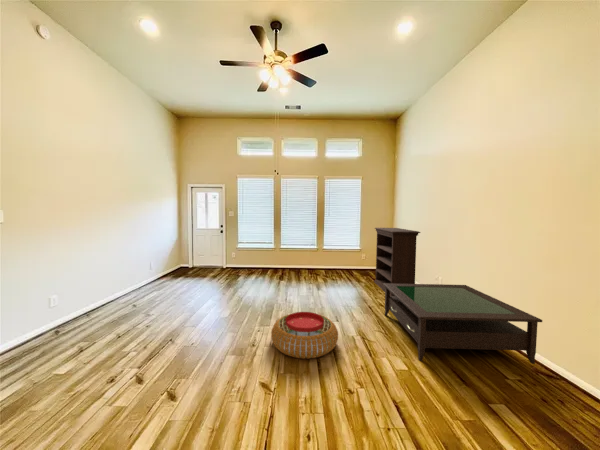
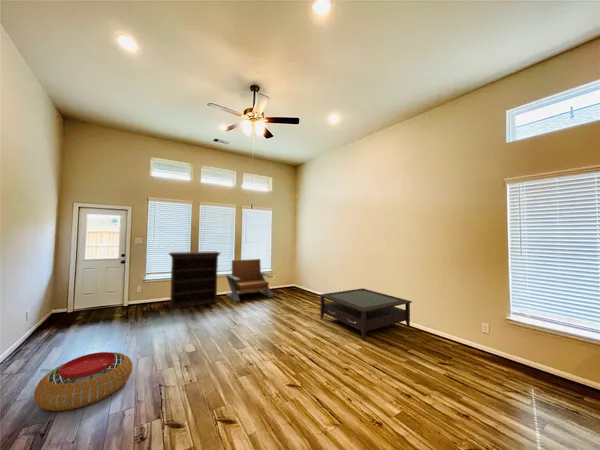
bookshelf: present [374,228,420,296] -> present [168,251,220,308]
lounge chair: none [307,235,354,279] -> present [226,259,273,302]
pouf: present [271,312,338,359] -> present [34,352,132,411]

